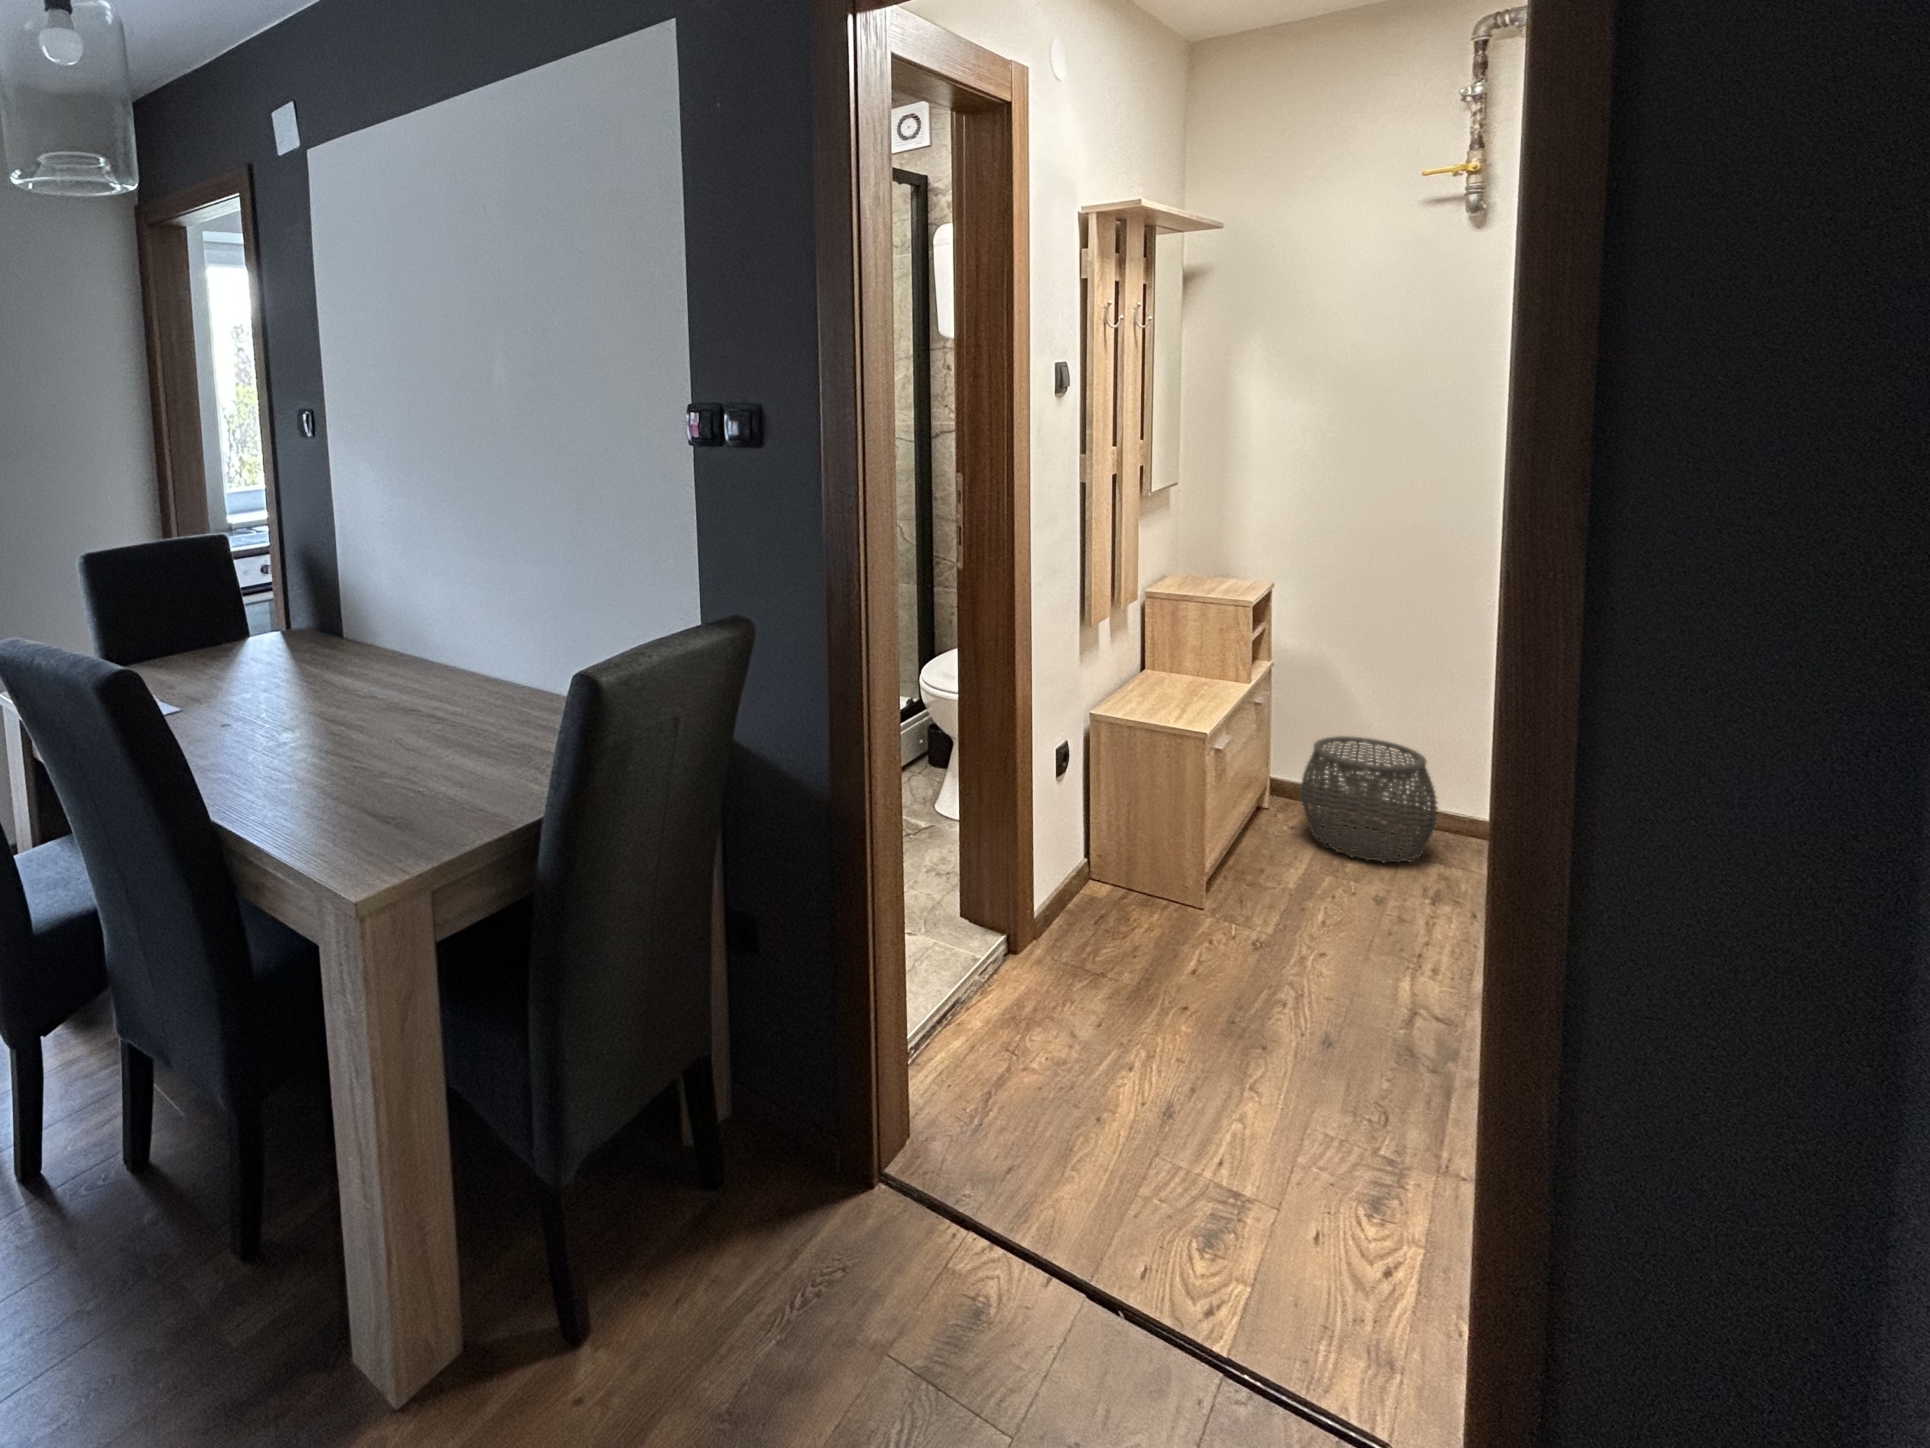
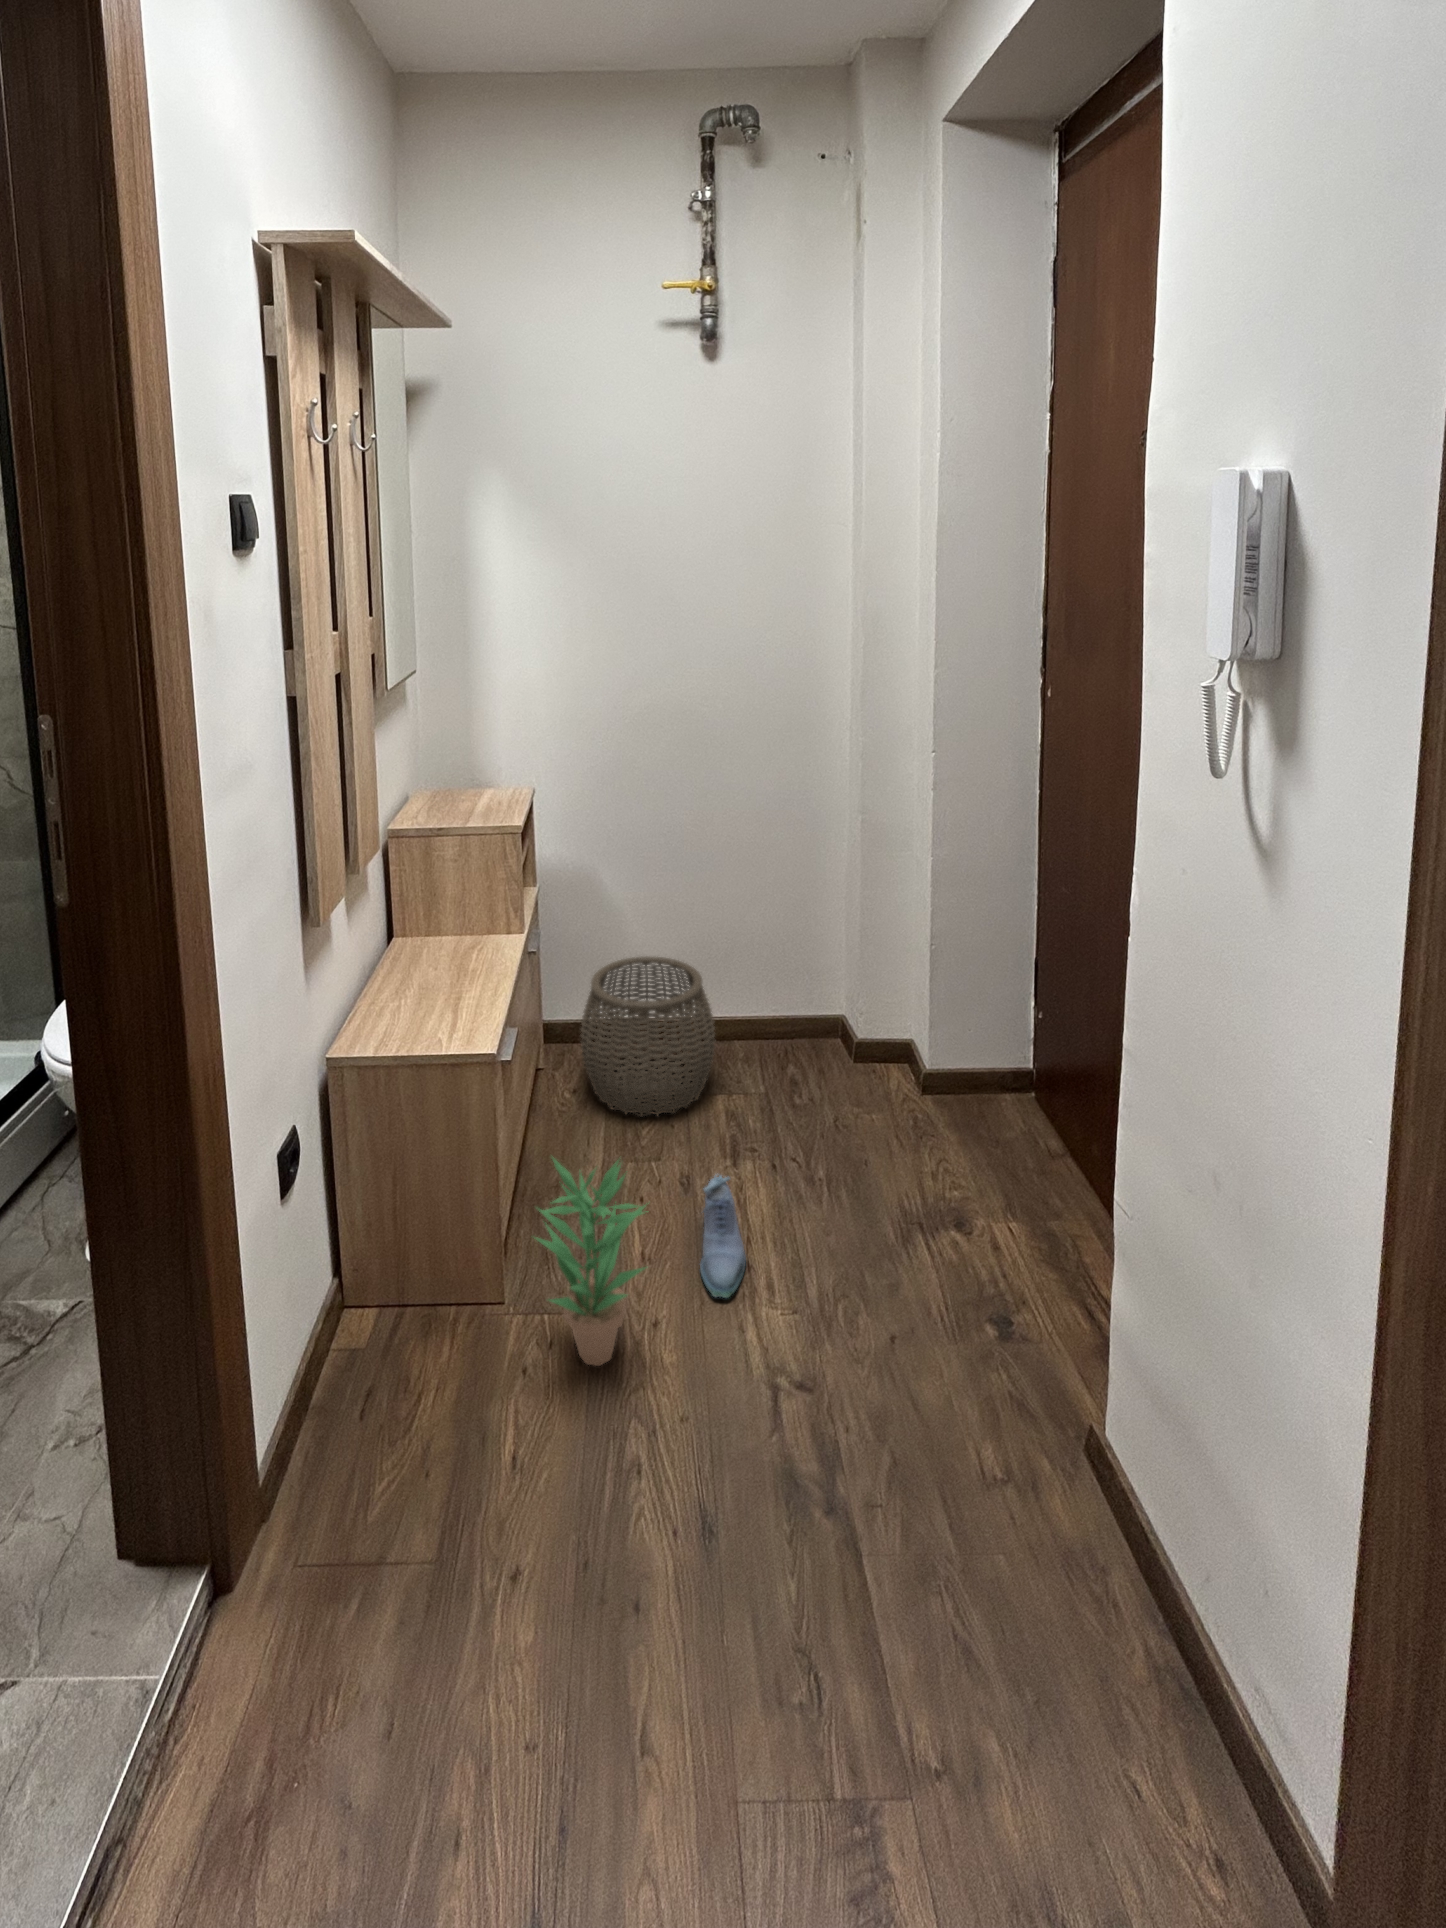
potted plant: none [1222,800,1320,957] -> present [536,1159,649,1366]
shoe: none [1373,888,1420,961] -> present [700,1176,746,1298]

